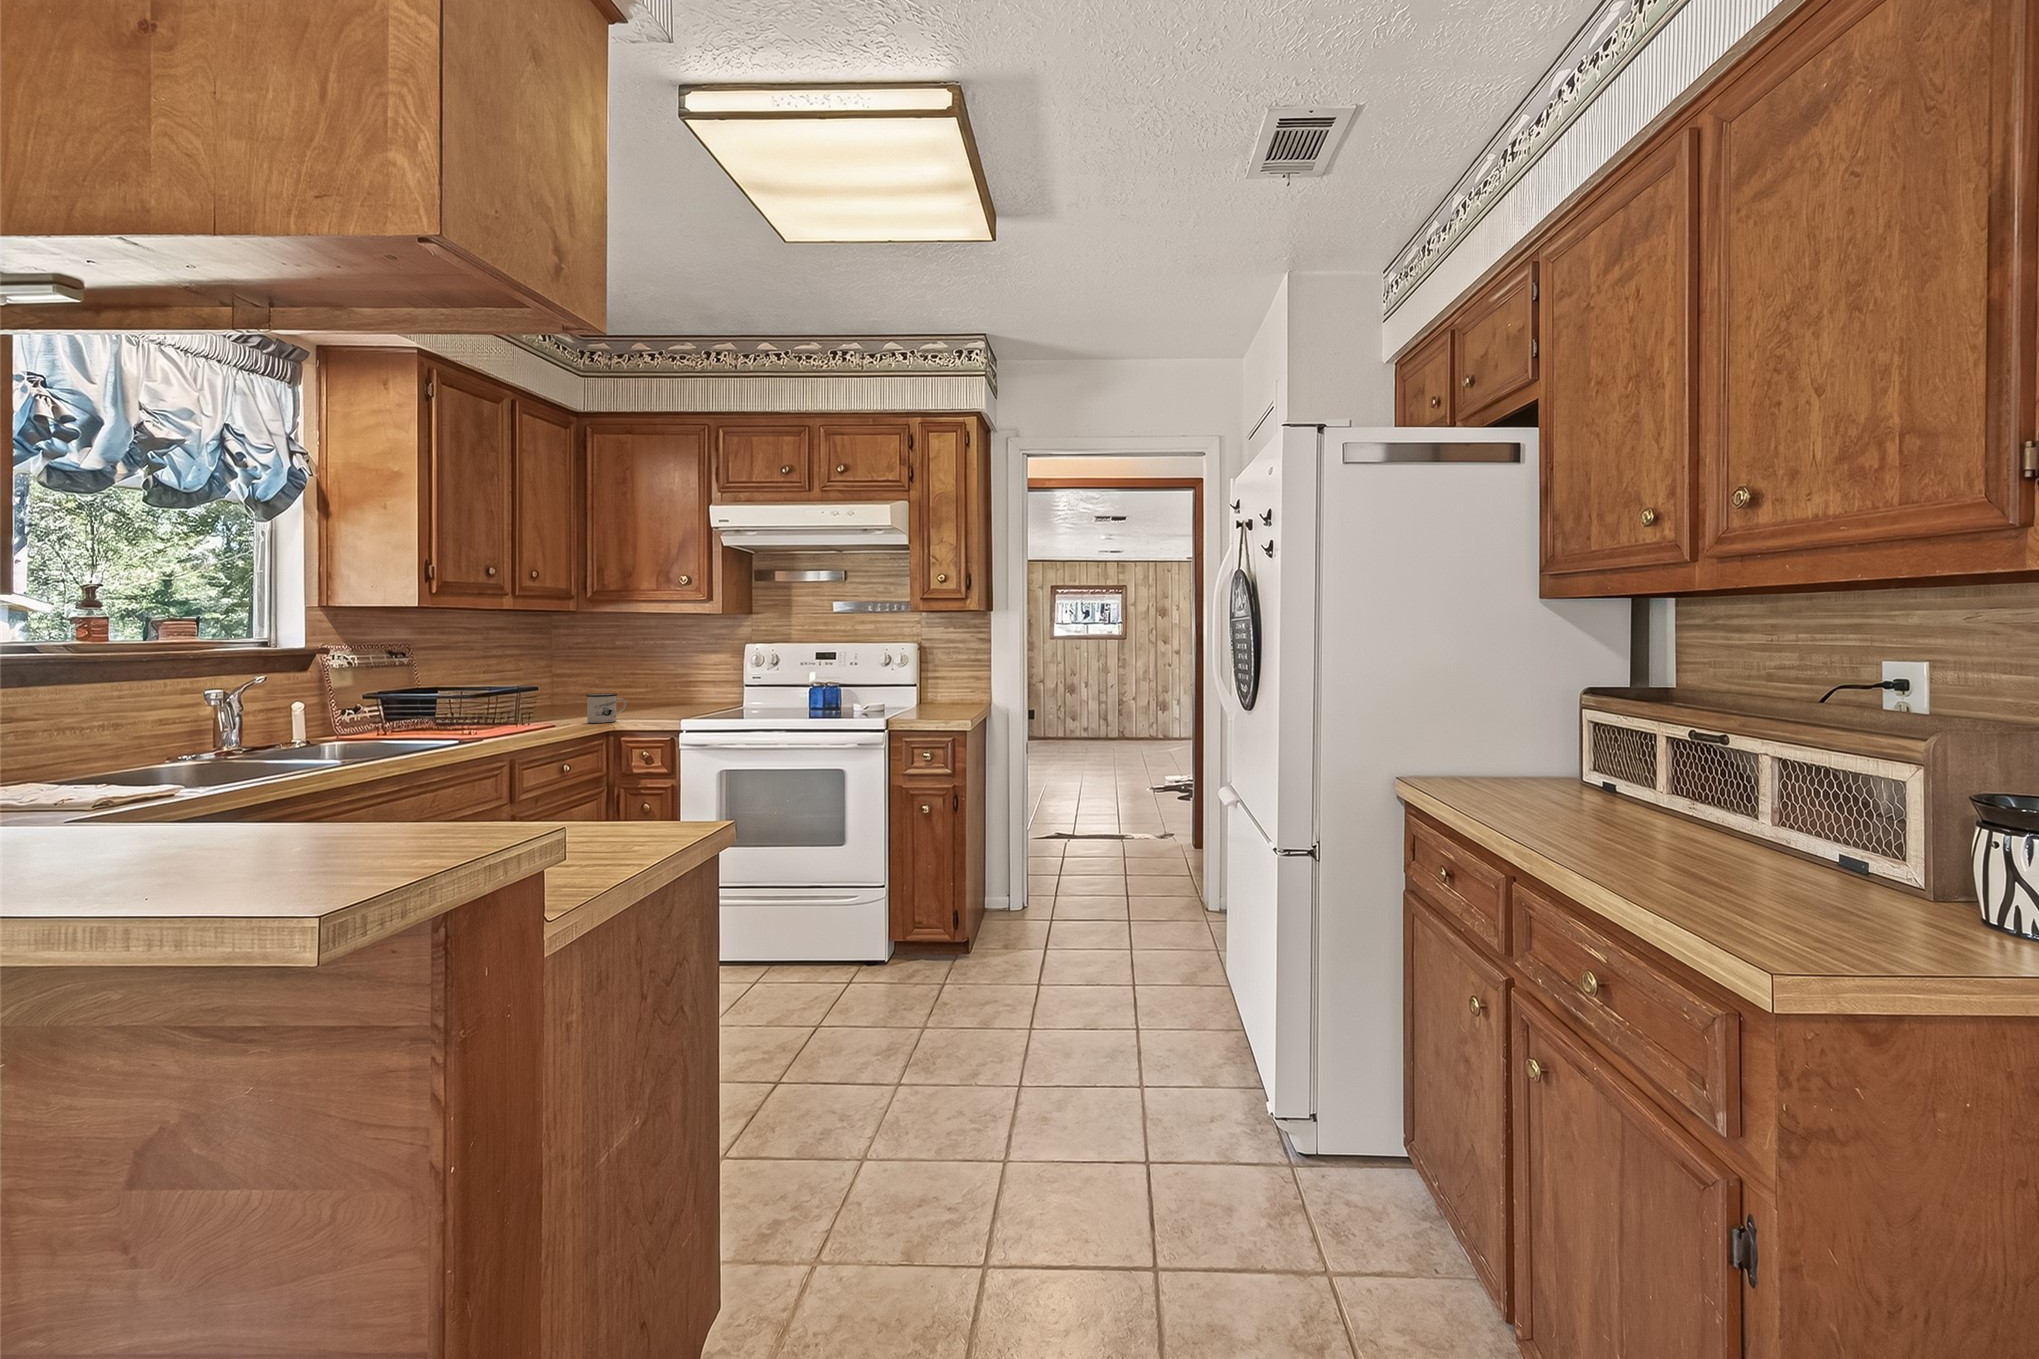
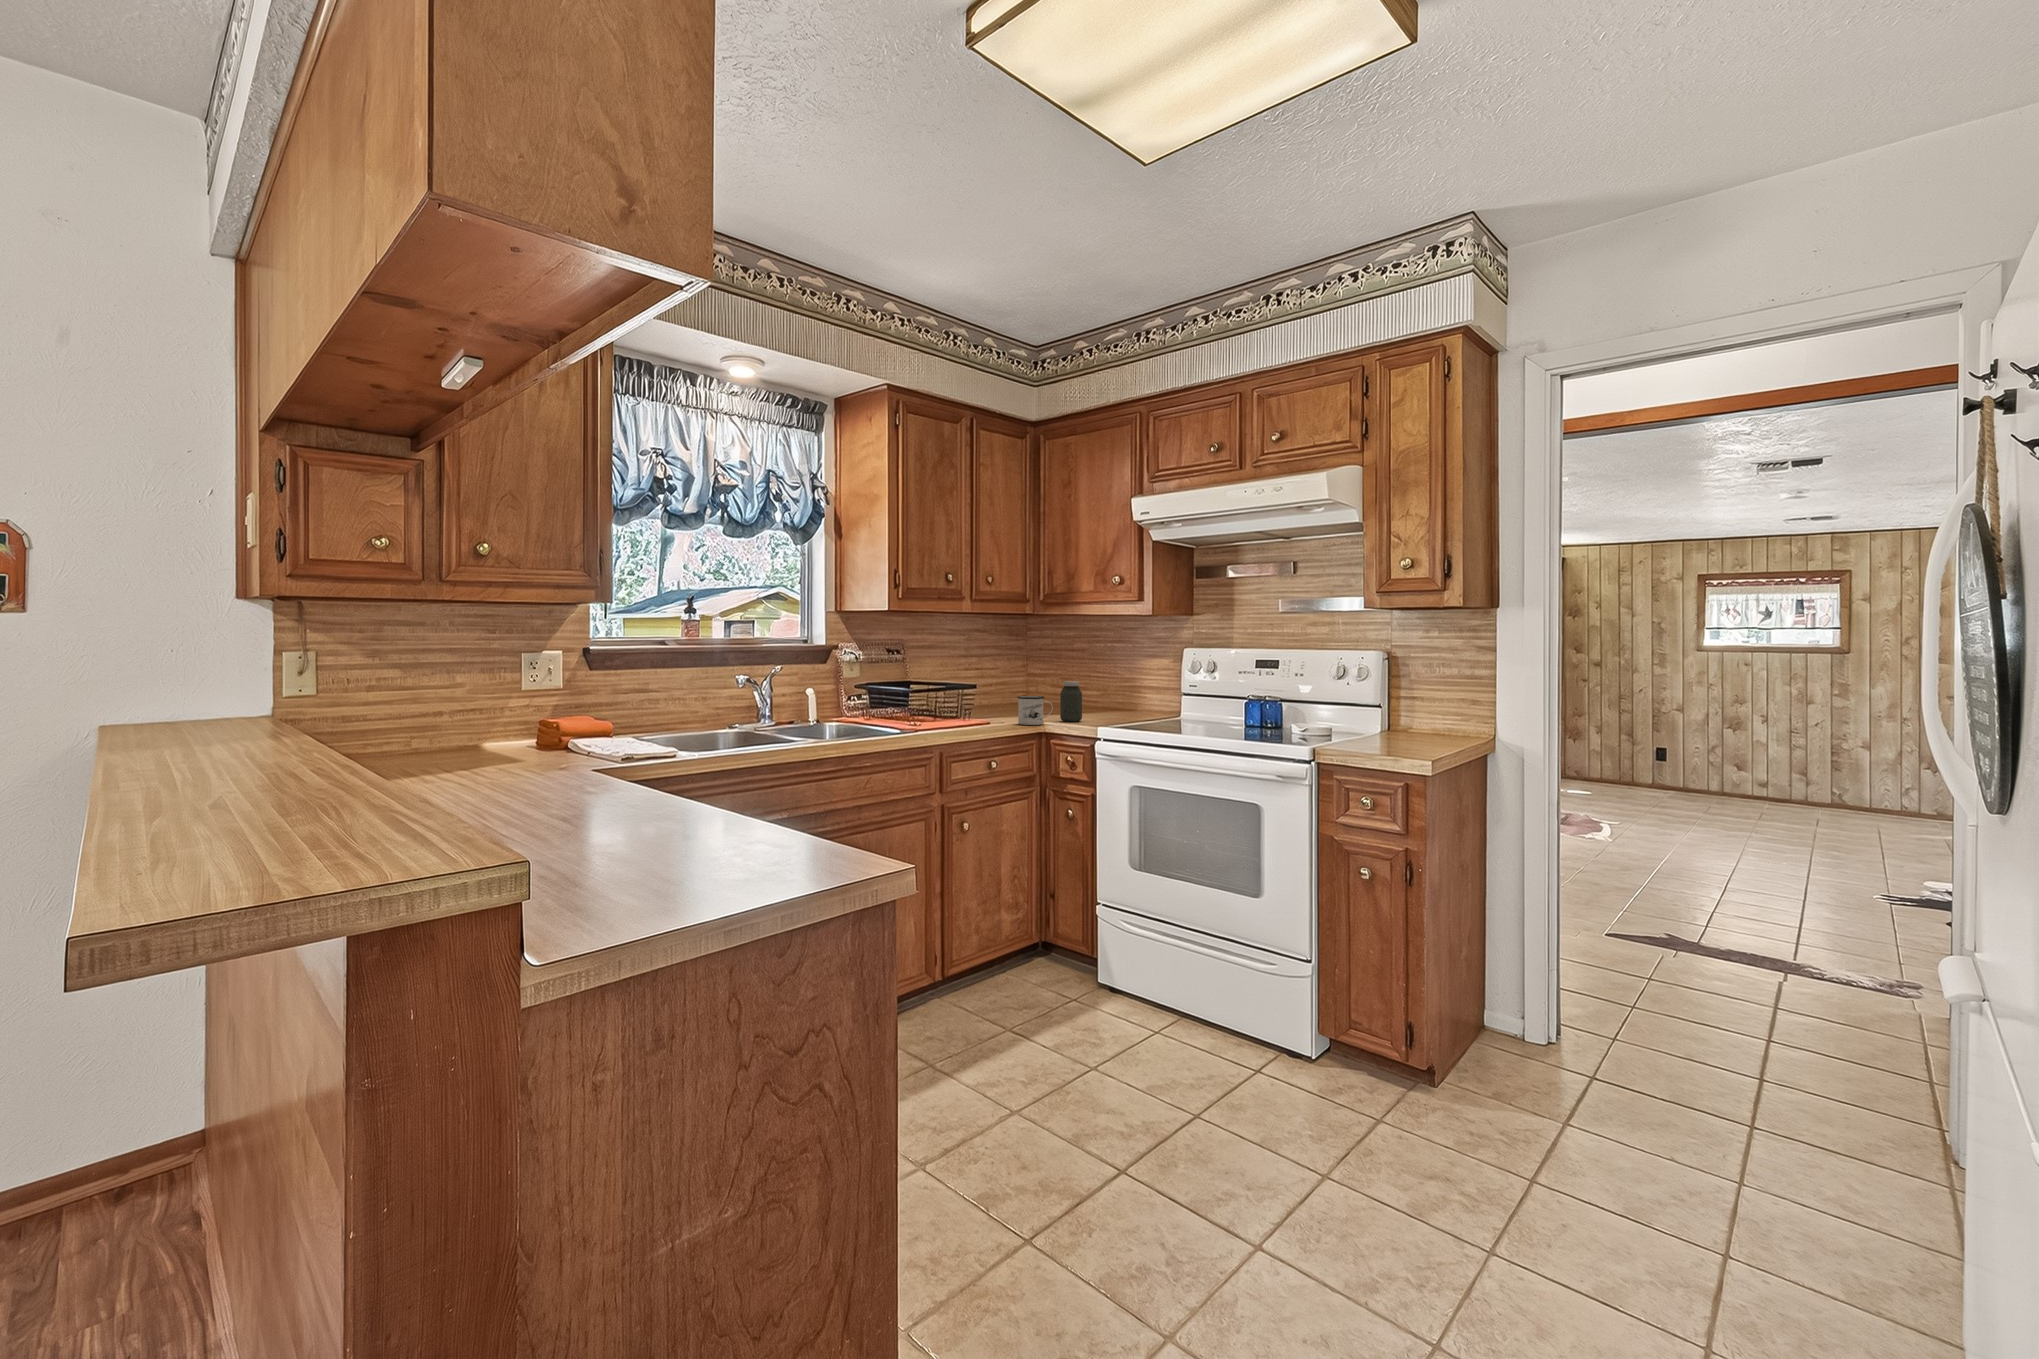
jar: none [627,677,651,717] -> present [1060,681,1082,722]

